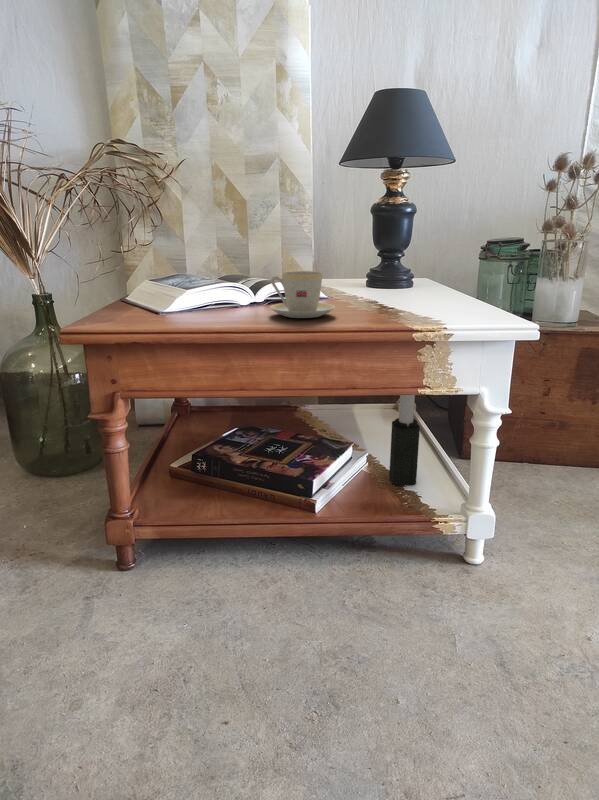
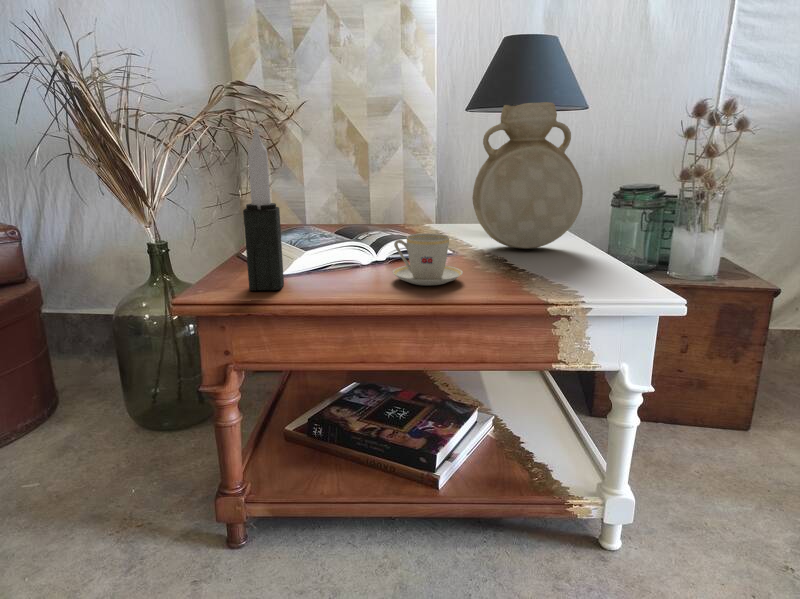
vase: none [346,150,449,294] -> present [472,102,583,249]
candle: present [389,395,420,485] -> present [243,127,284,291]

